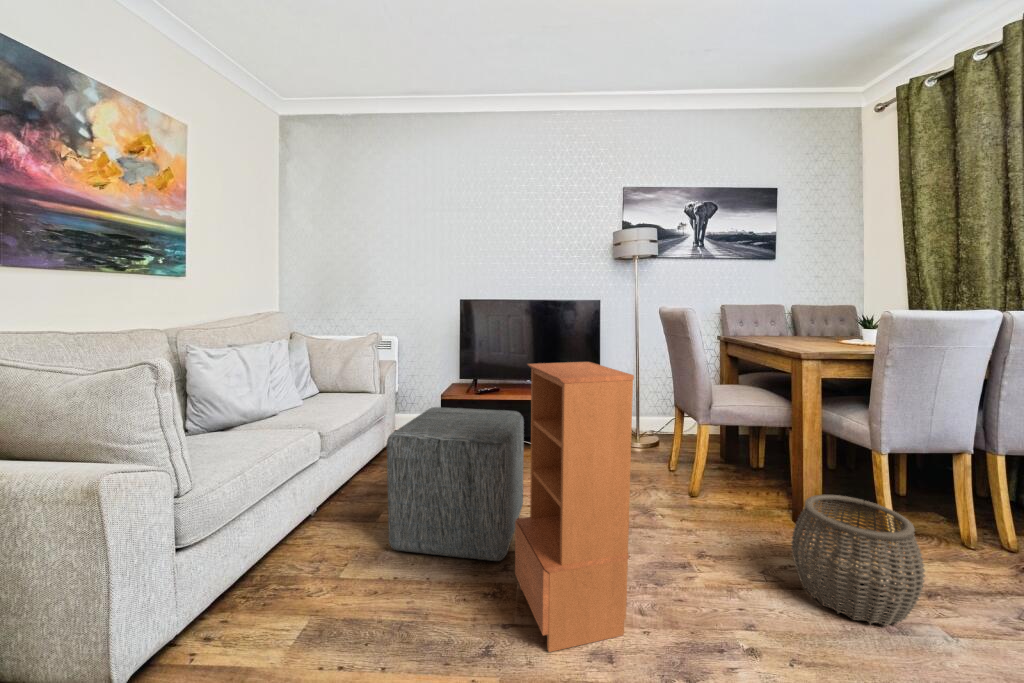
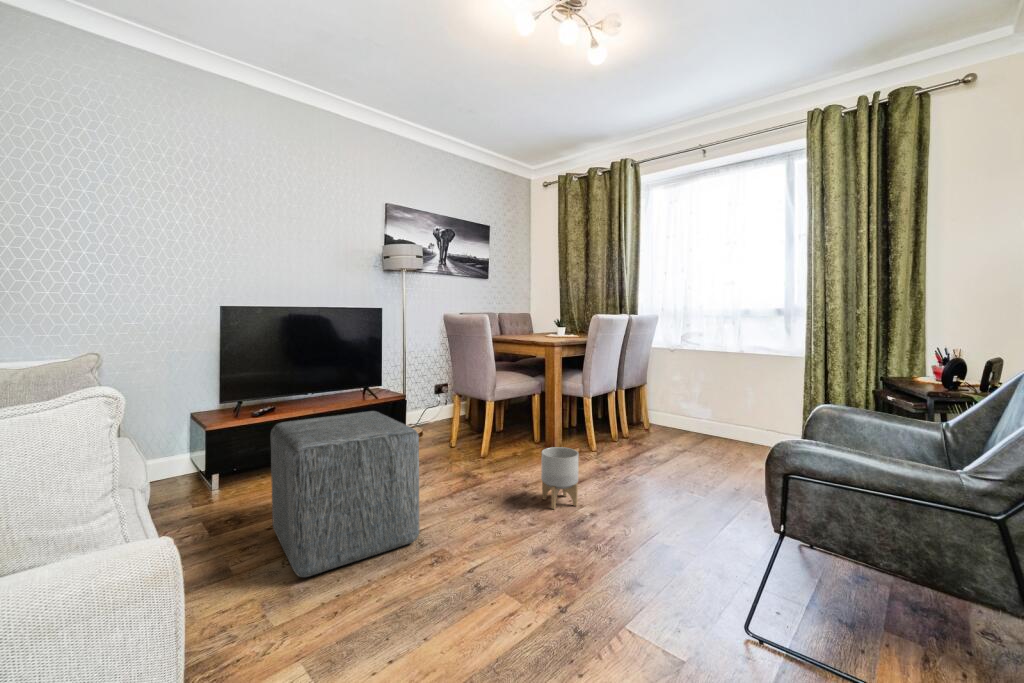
bookcase: present [515,362,634,652] -> none [447,352,541,567]
woven basket: present [791,495,925,626] -> none [575,423,635,486]
planter: none [690,512,754,618] -> present [541,447,579,509]

